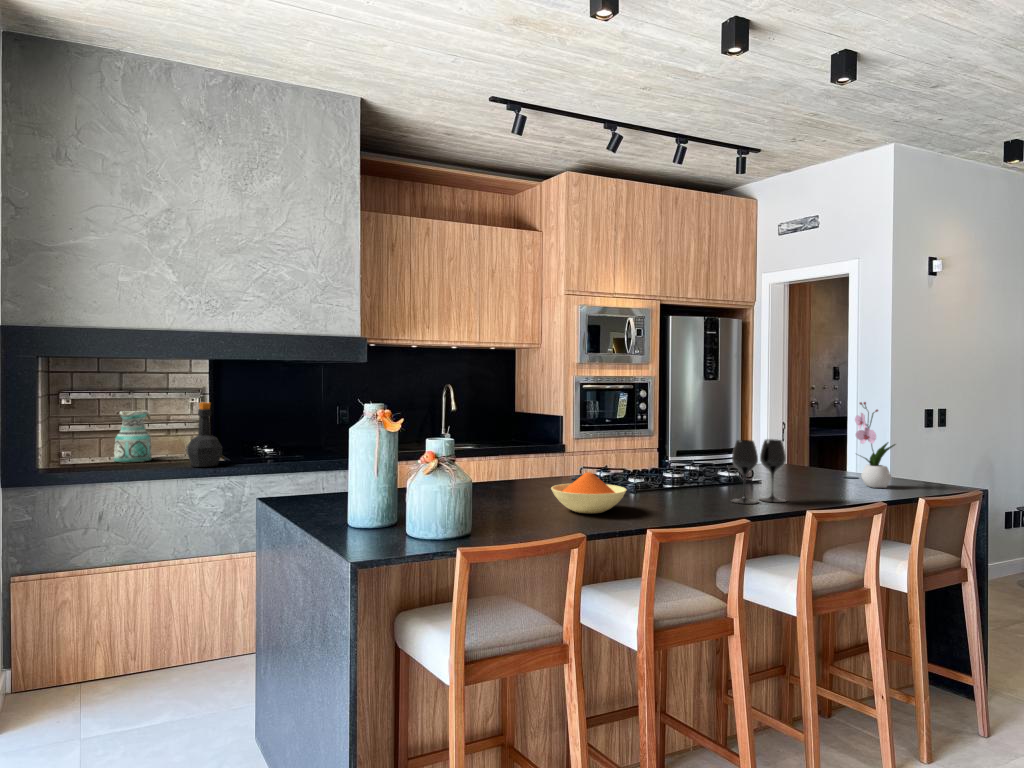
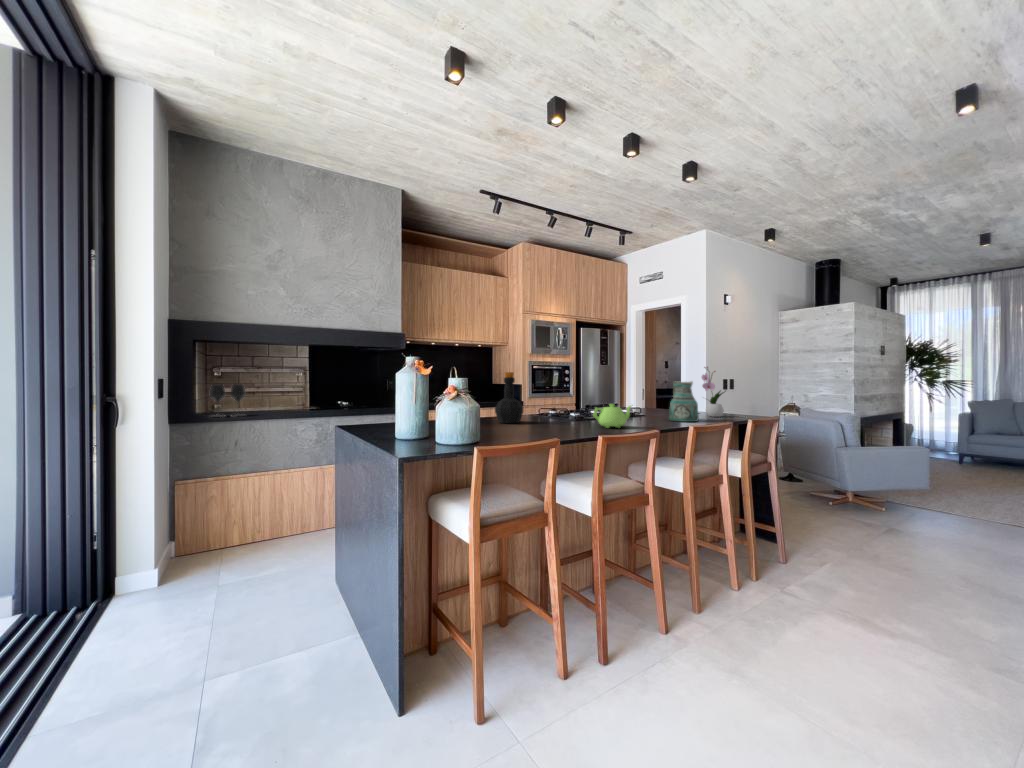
bottle: present [187,403,222,467] -> present [495,372,523,423]
ceramic pitcher: present [114,410,152,462] -> present [669,381,699,422]
wine glass: present [732,439,786,504] -> present [210,384,246,417]
teapot: none [656,471,722,510] -> present [593,404,631,428]
bowl: present [551,472,626,513] -> none [528,405,576,430]

